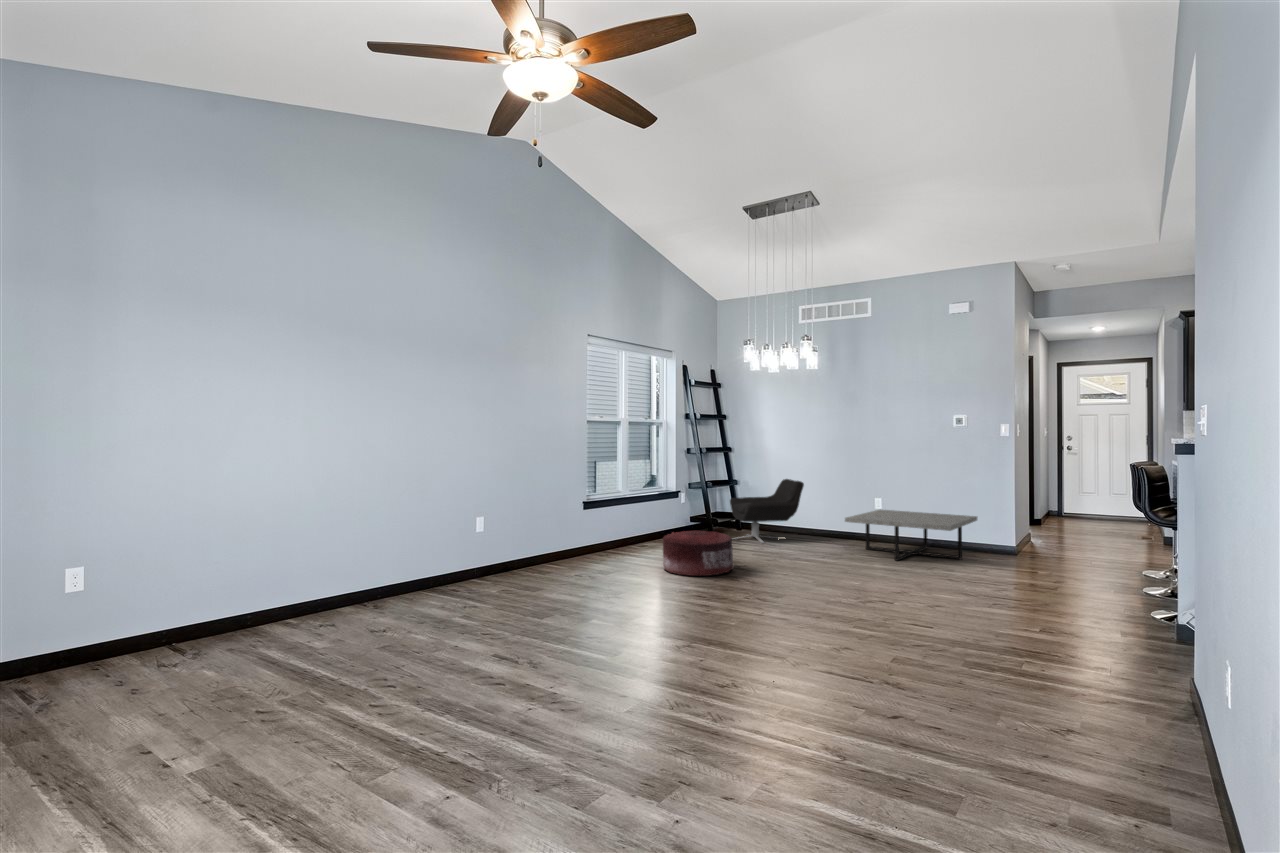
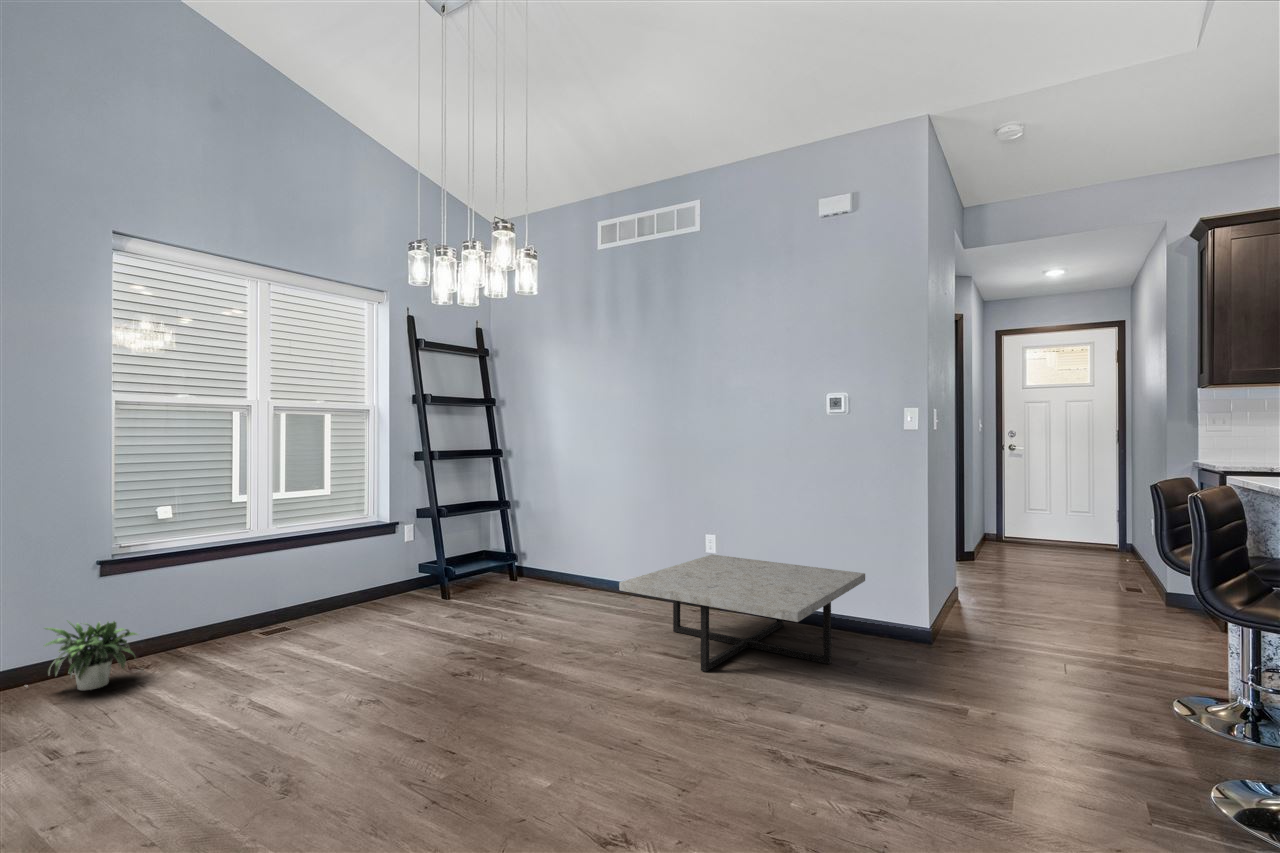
lounge chair: present [730,479,804,543] -> none [462,500,590,614]
potted plant: none [565,529,615,562] -> present [26,621,138,690]
pouf: present [663,531,733,576] -> none [152,622,341,755]

